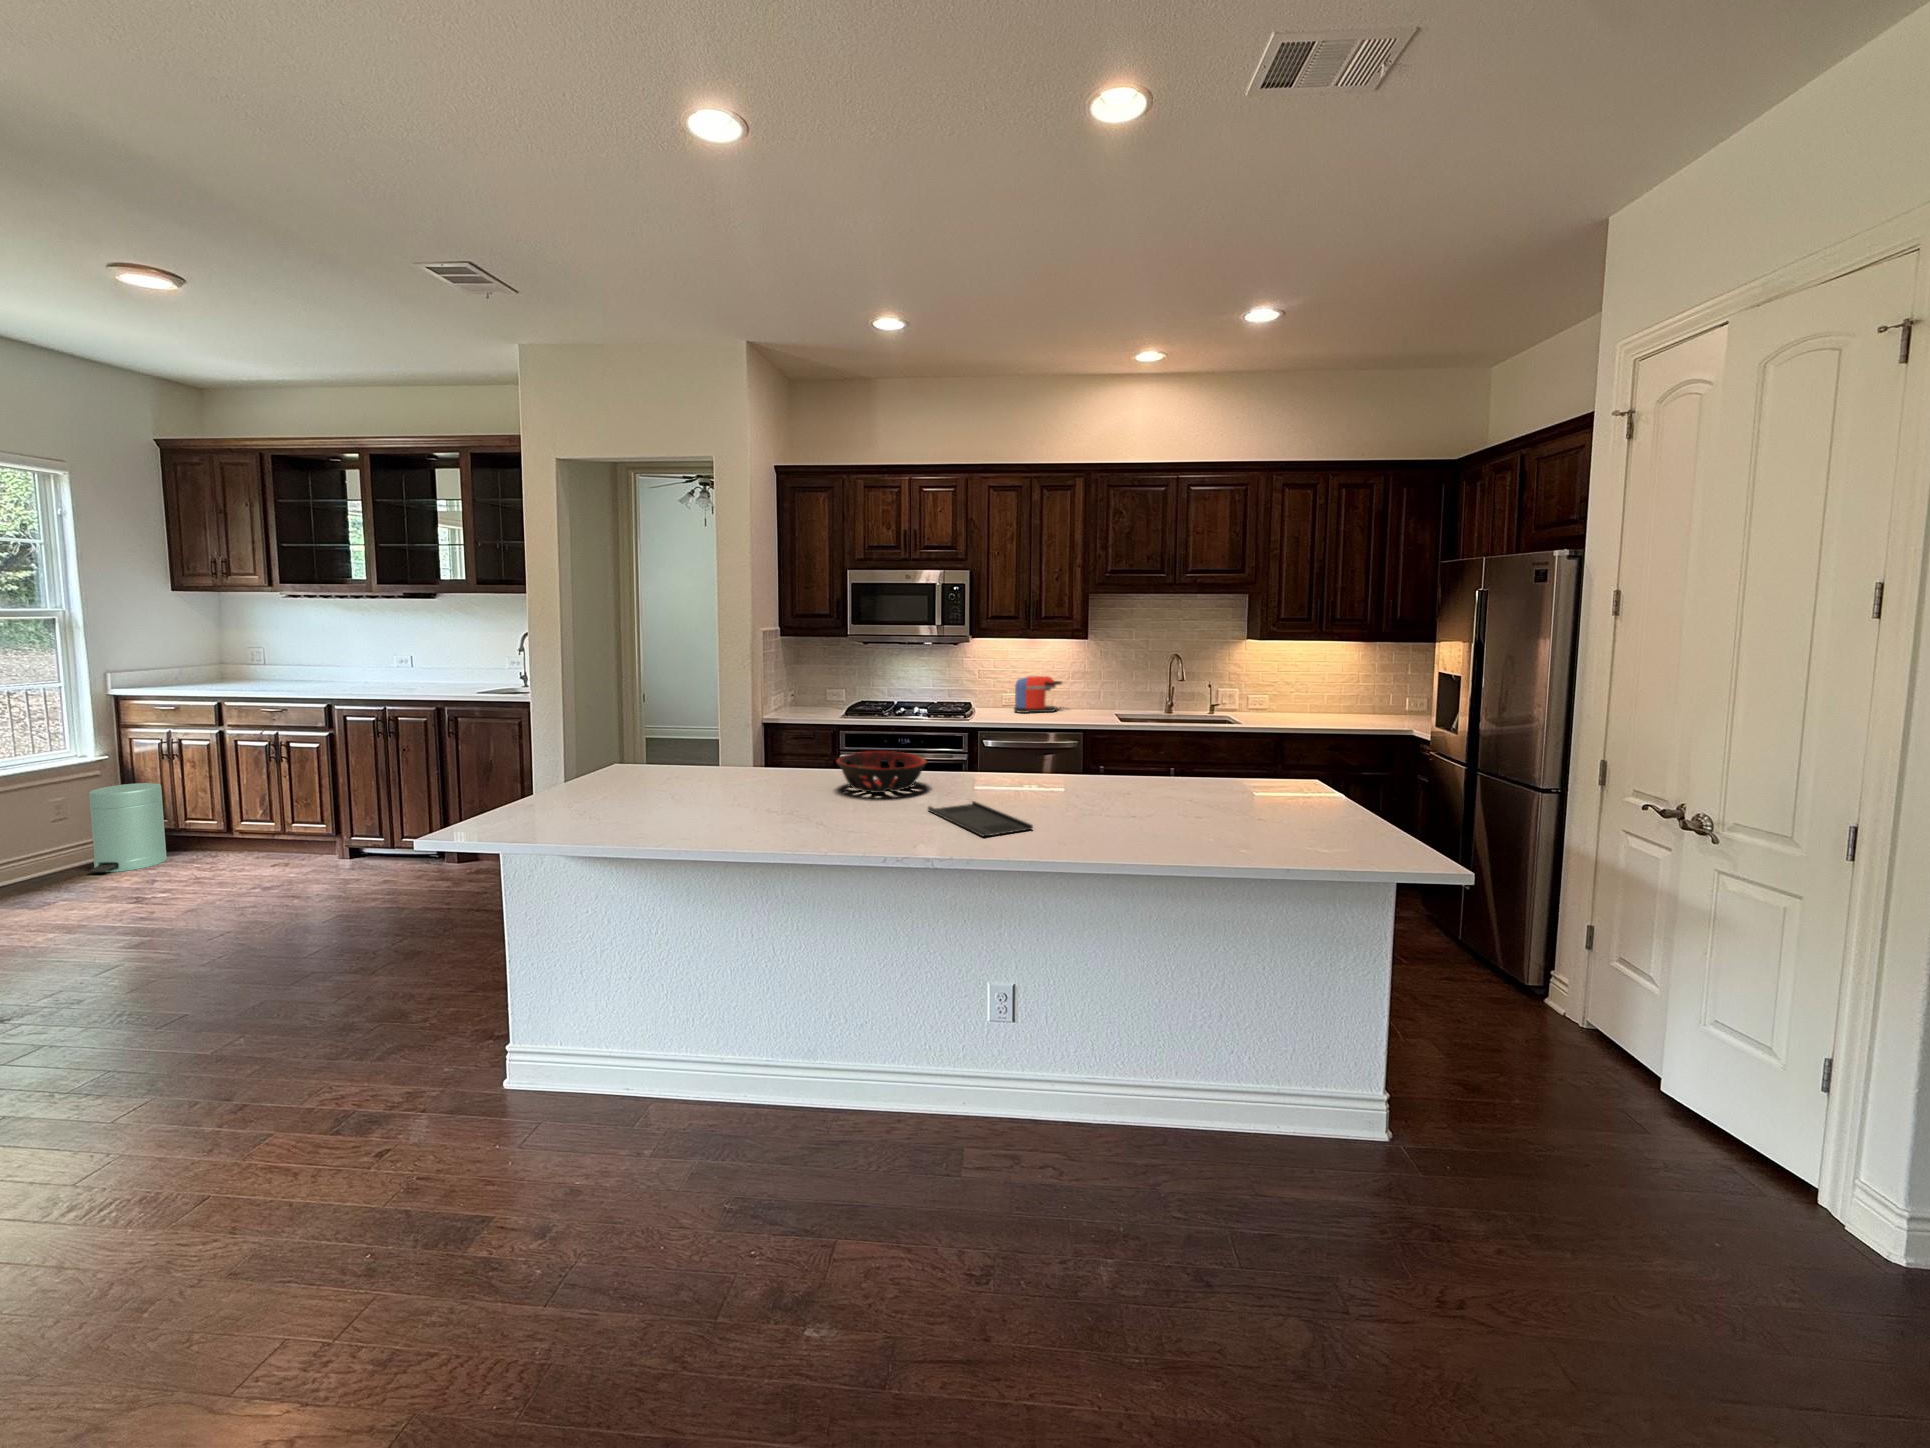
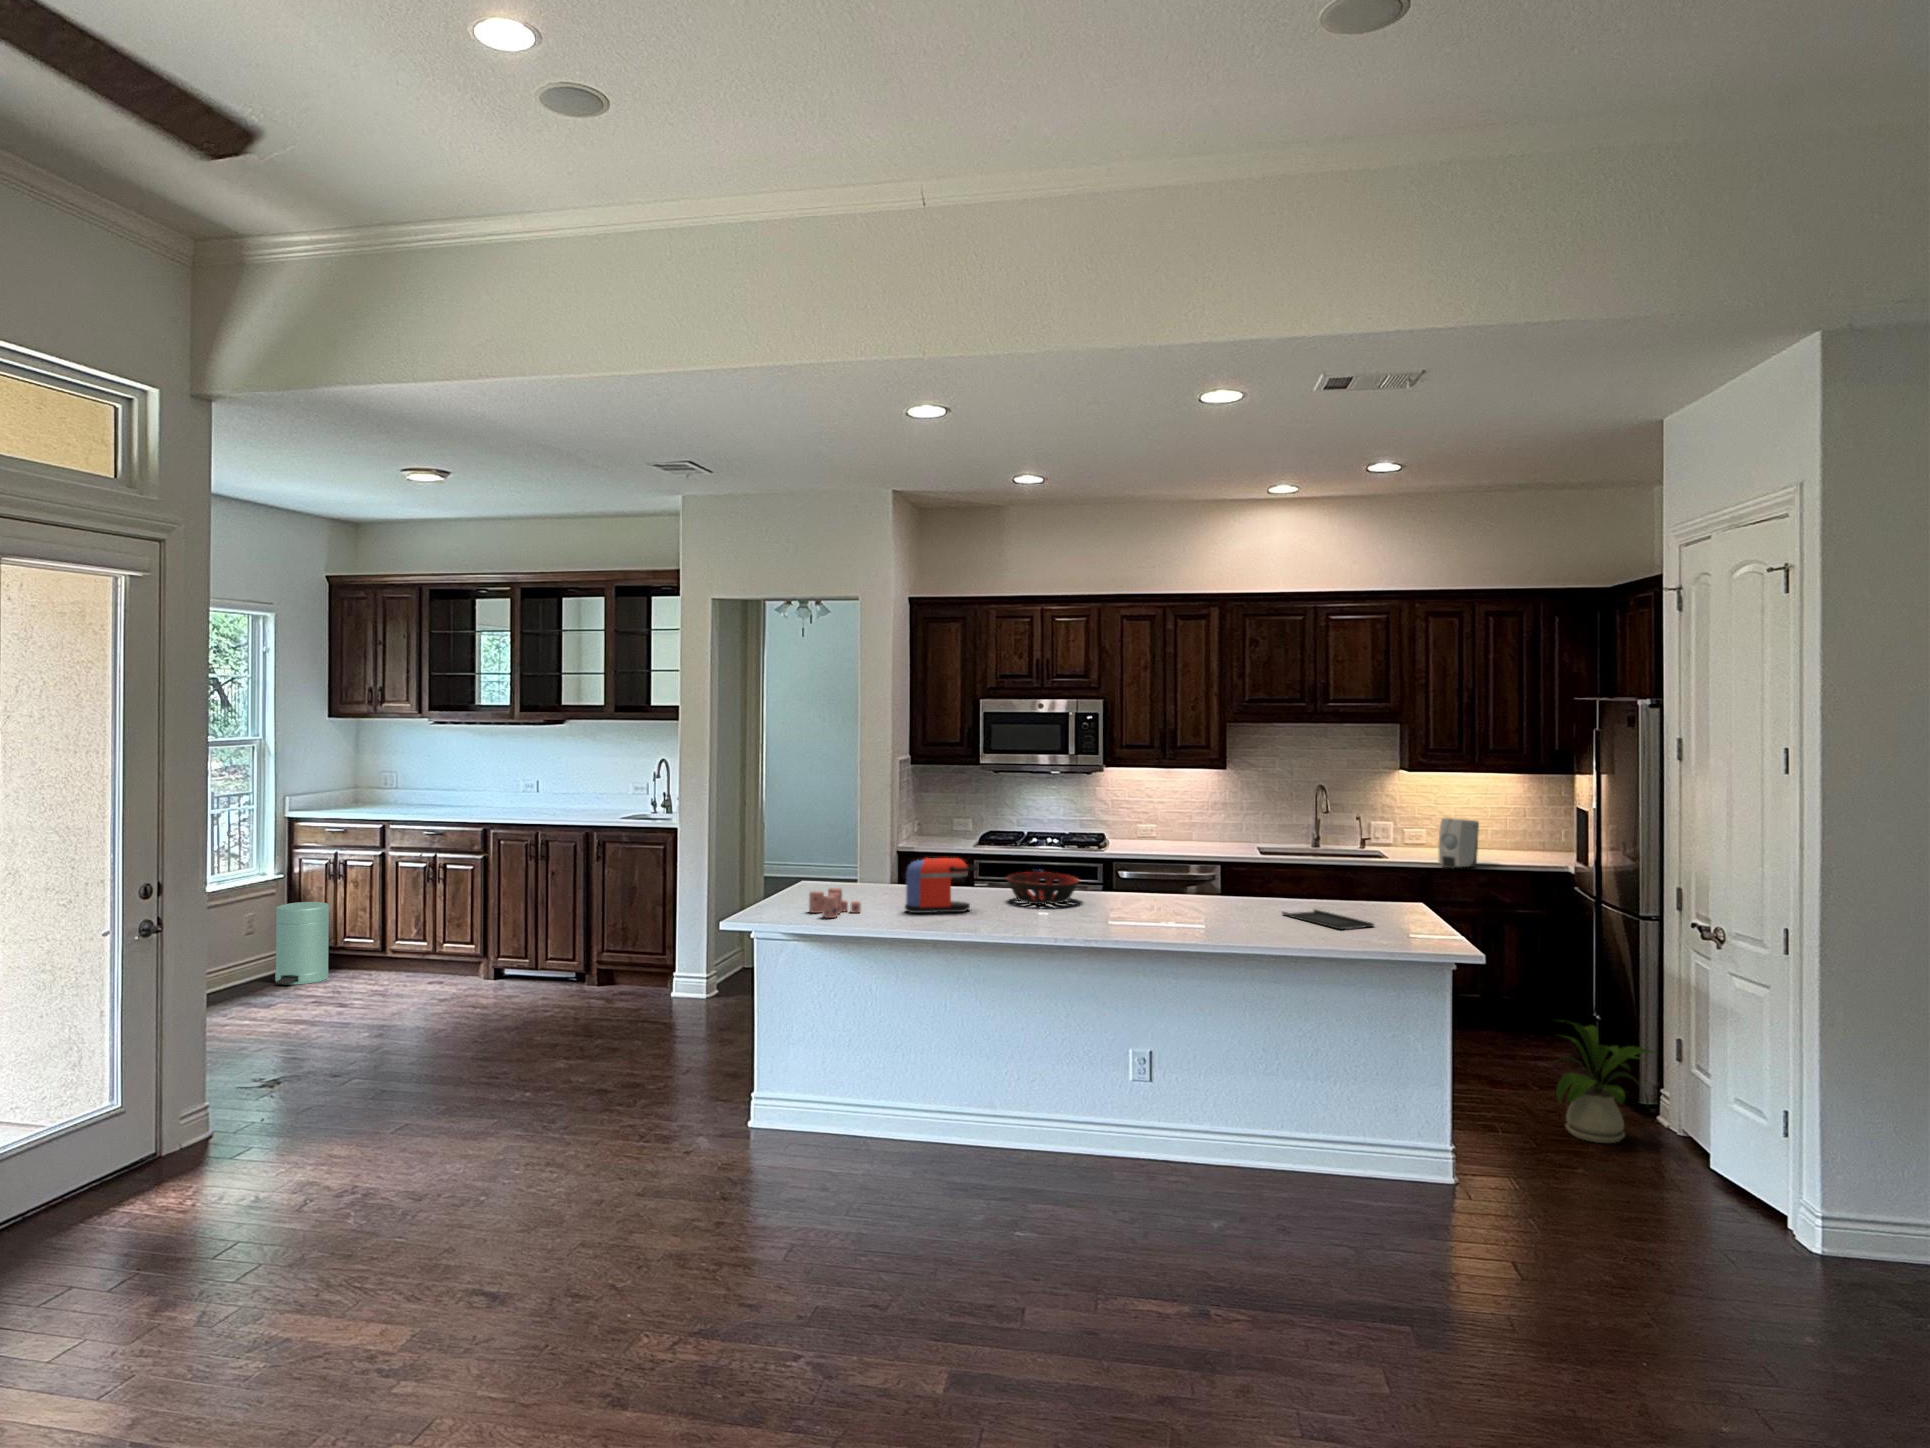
coffee maker: present [1014,676,1062,713] -> present [905,858,979,913]
soap dispenser: none [1292,684,1331,734] -> present [1438,818,1479,868]
candle: none [563,779,636,823] -> present [809,888,861,918]
tray: present [928,801,1033,836] -> present [1282,910,1374,929]
house plant: none [1448,911,1571,1048] -> present [1556,1022,1654,1143]

